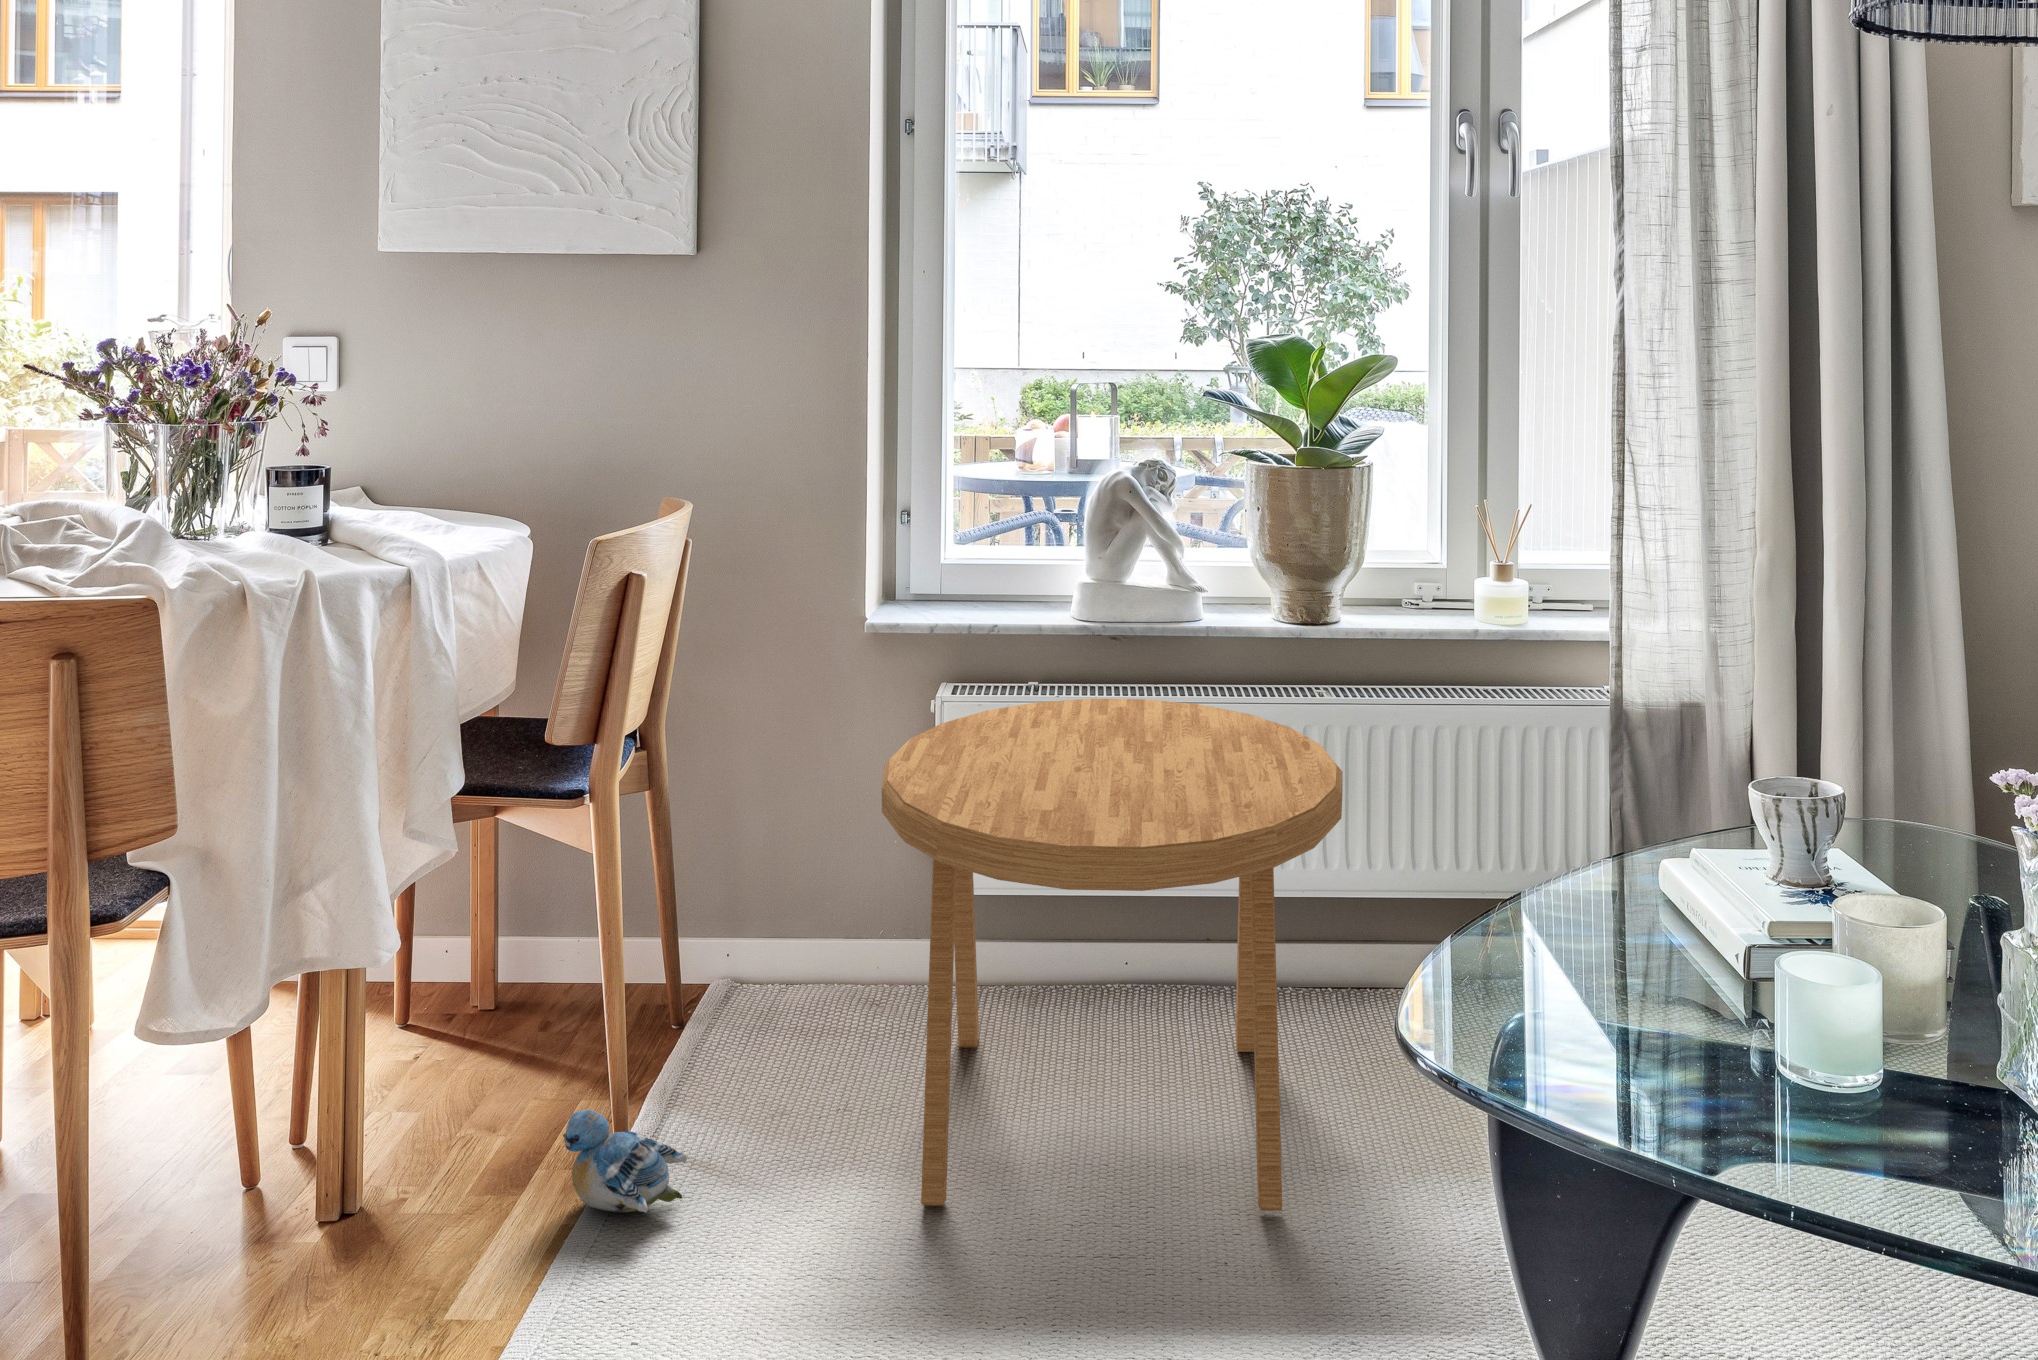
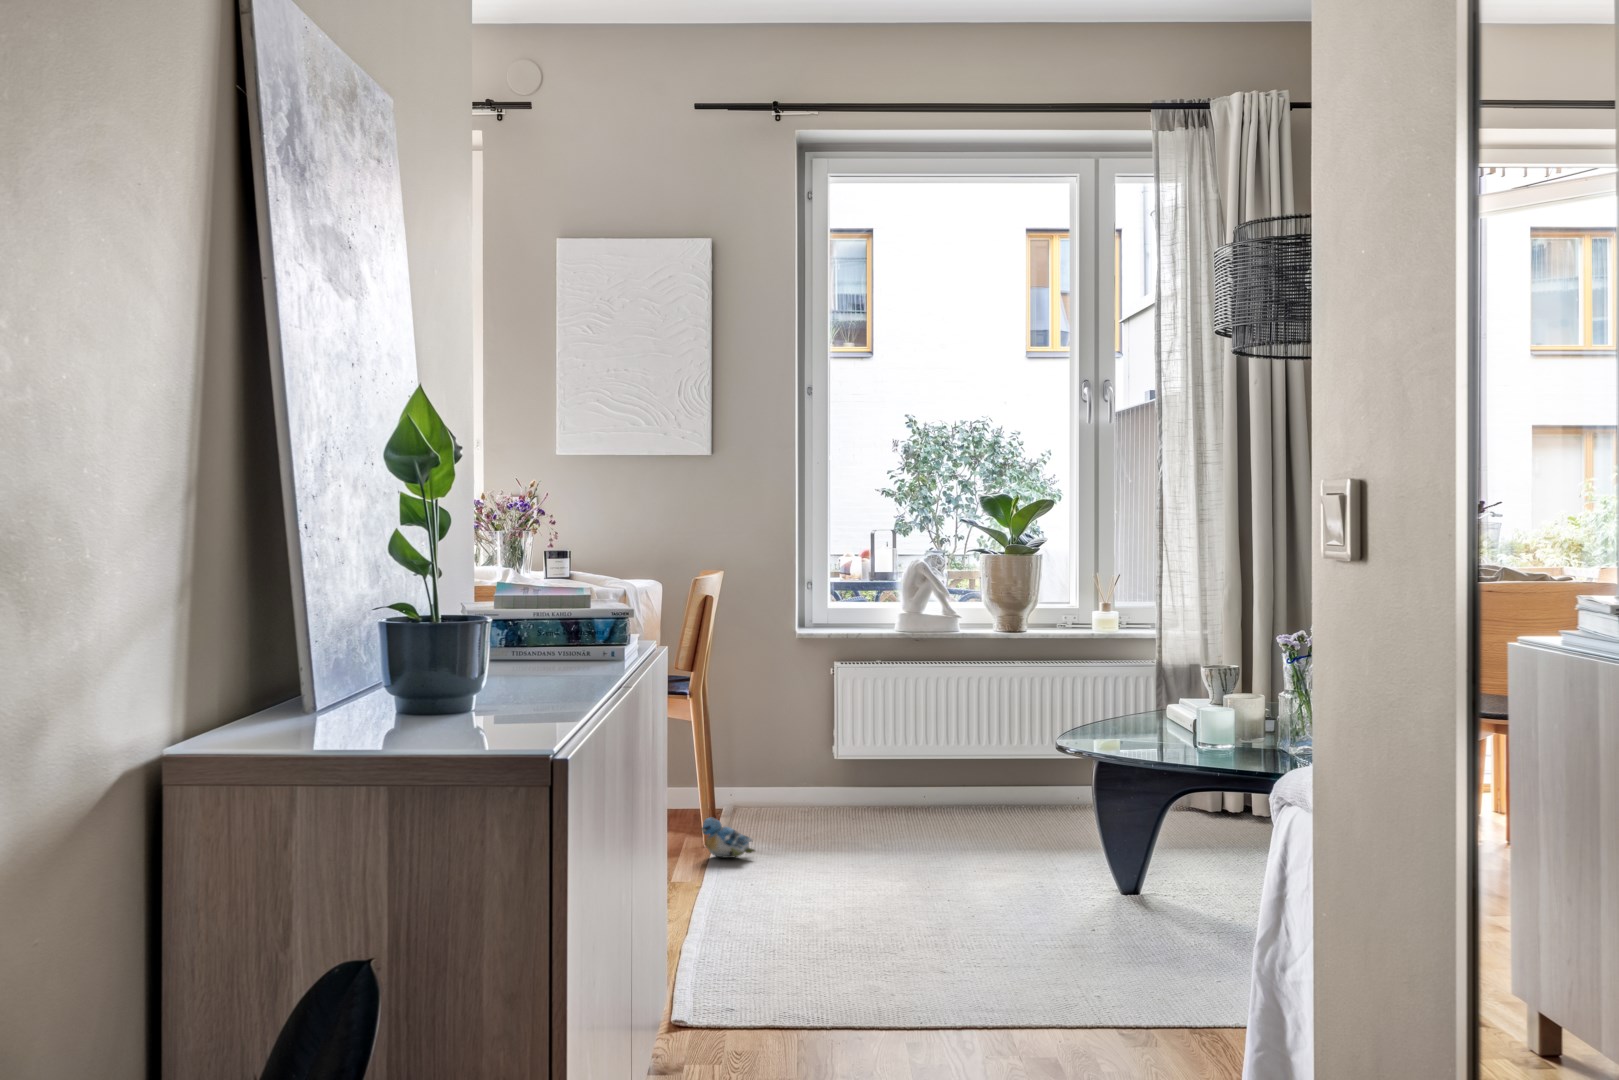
side table: present [882,699,1343,1211] -> none [827,665,1034,855]

